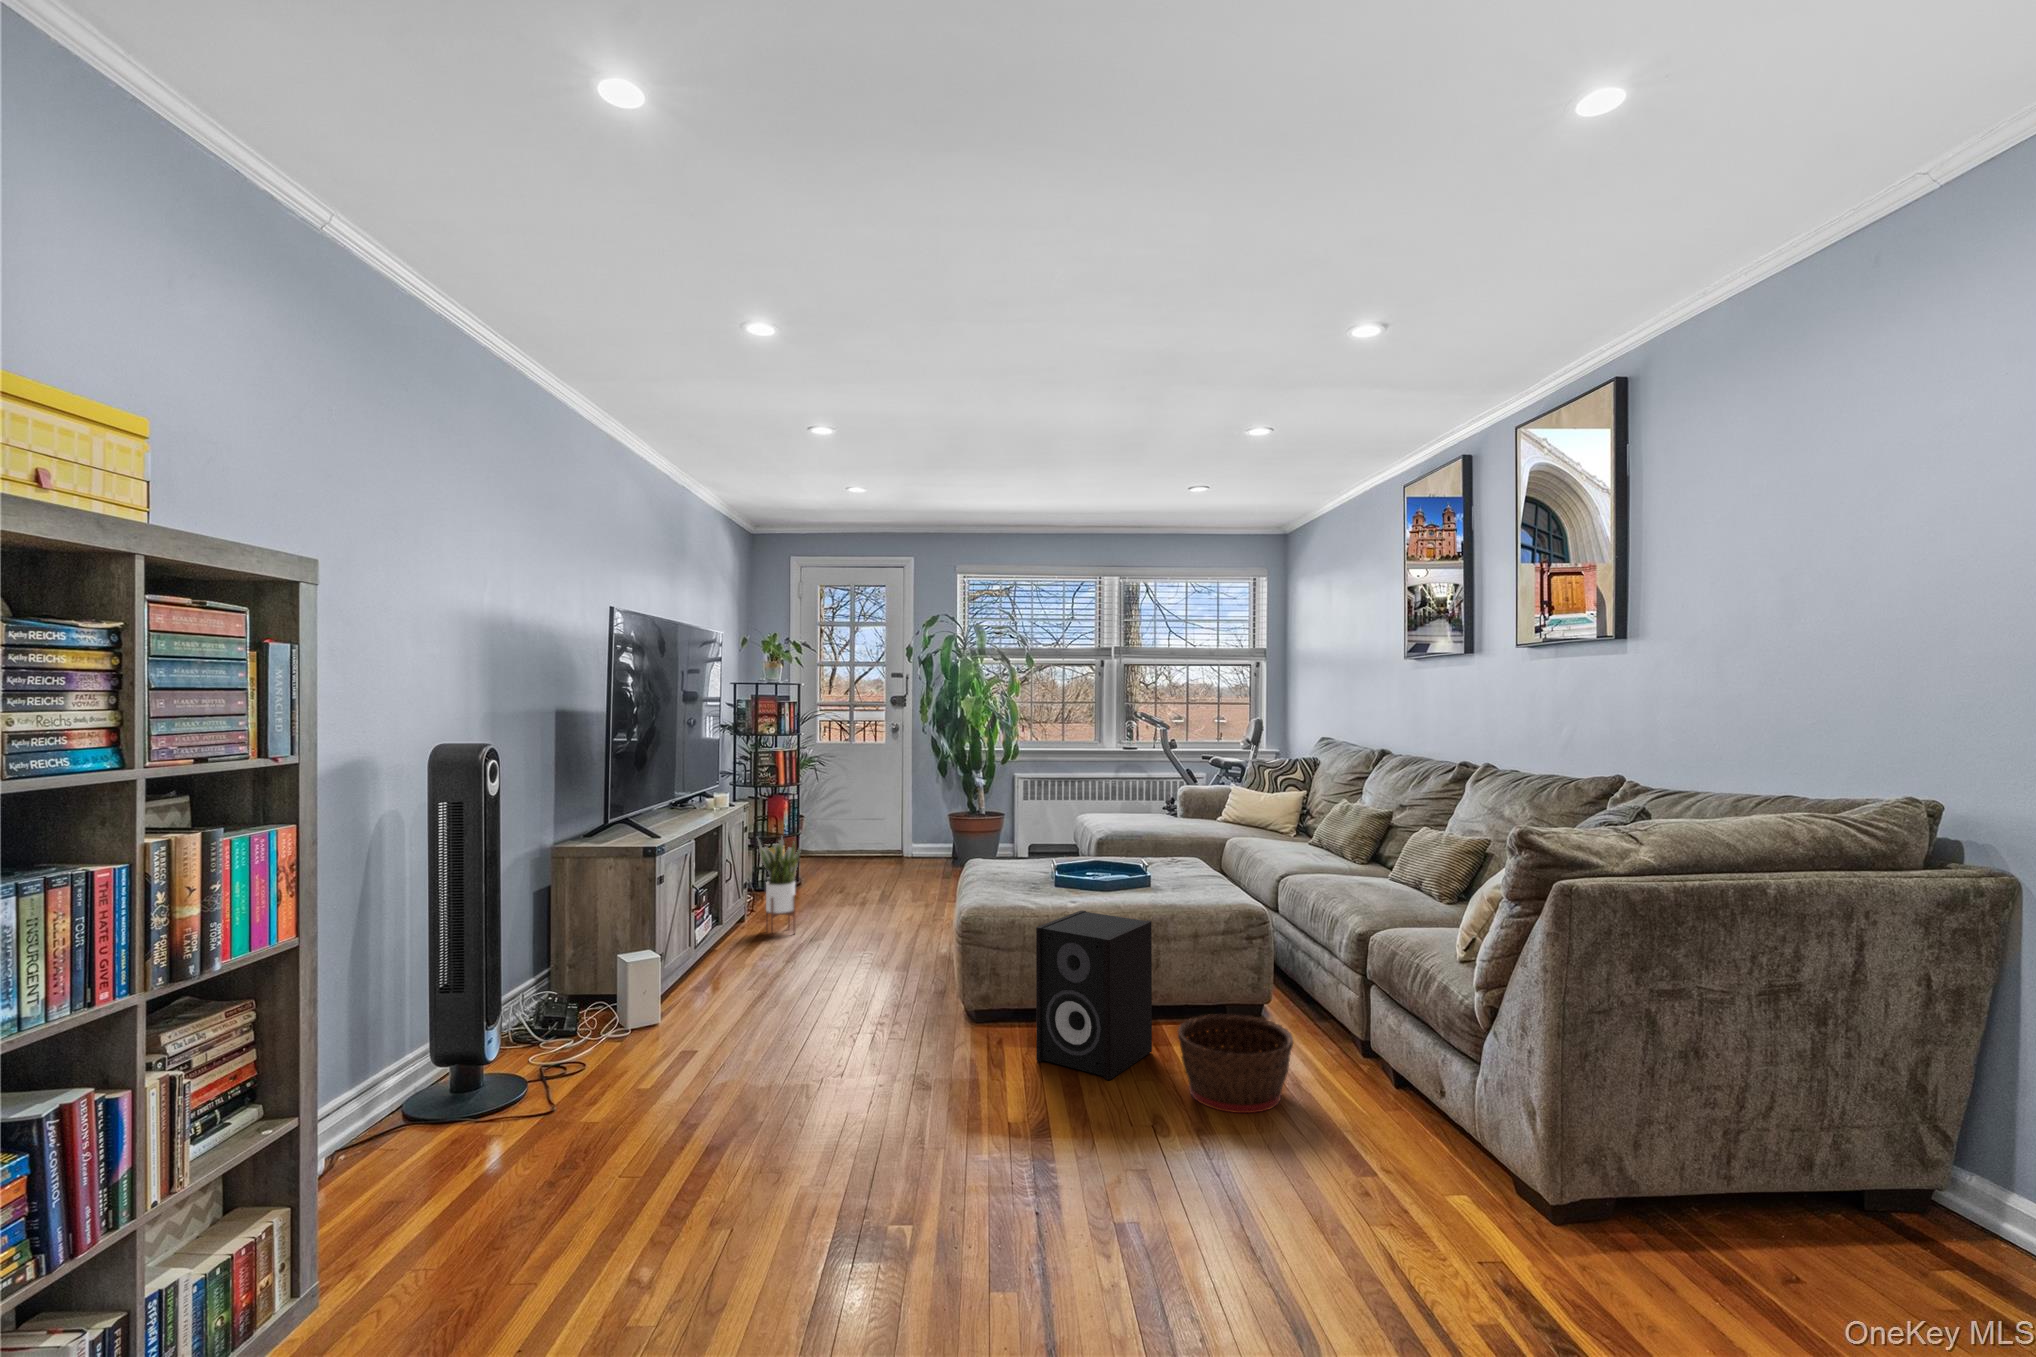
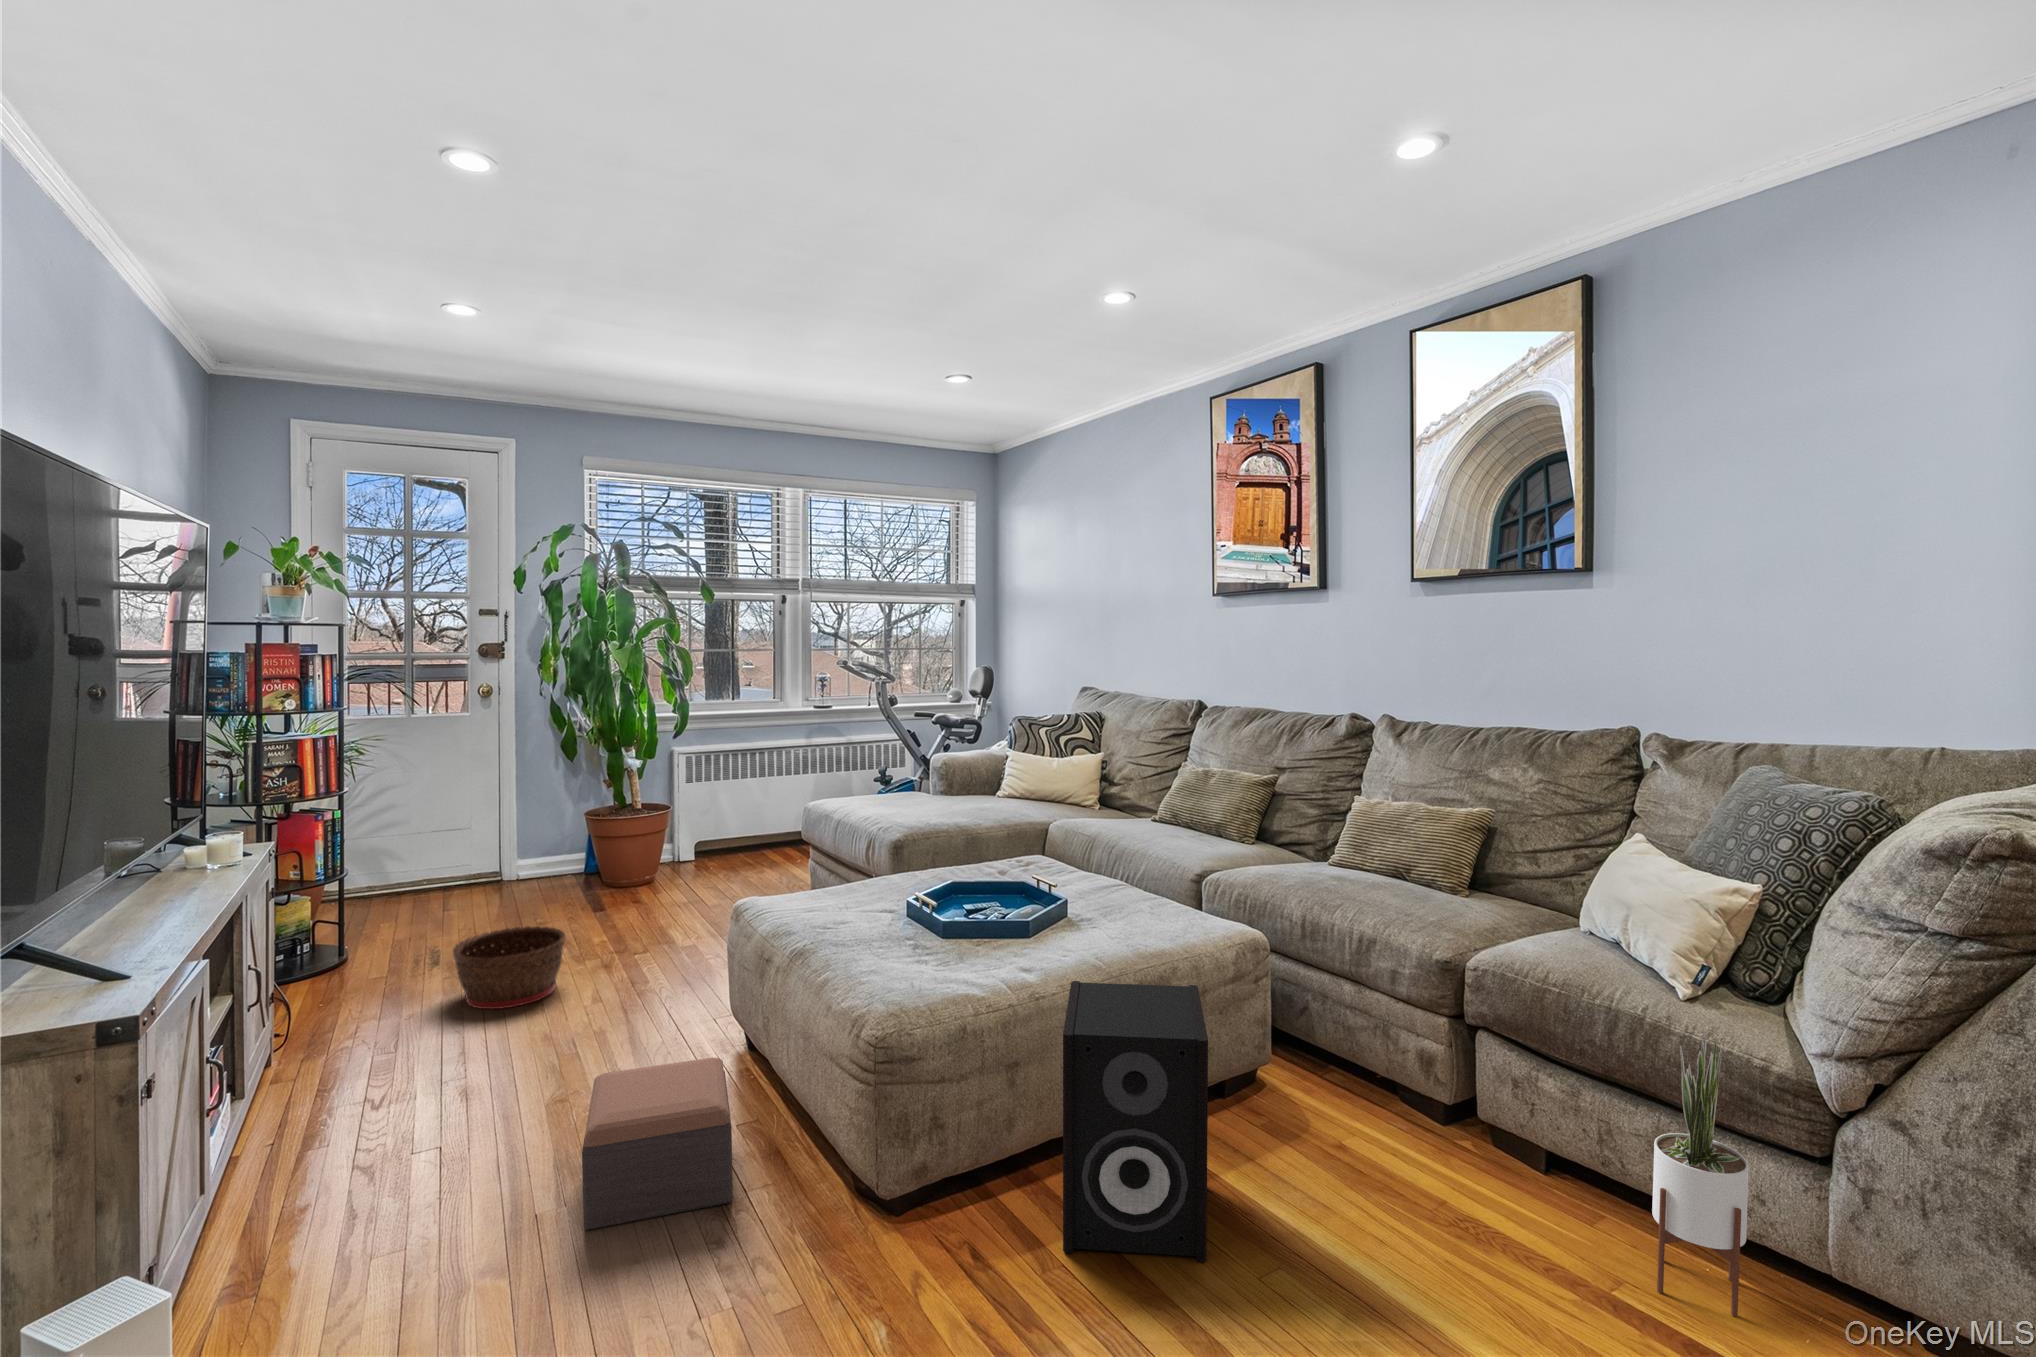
potted plant: present [758,838,800,935] -> present [1652,1028,1749,1317]
footstool: none [821,935,914,1011] -> present [582,1058,733,1230]
basket: present [1178,1014,1293,1113] -> present [453,926,566,1009]

